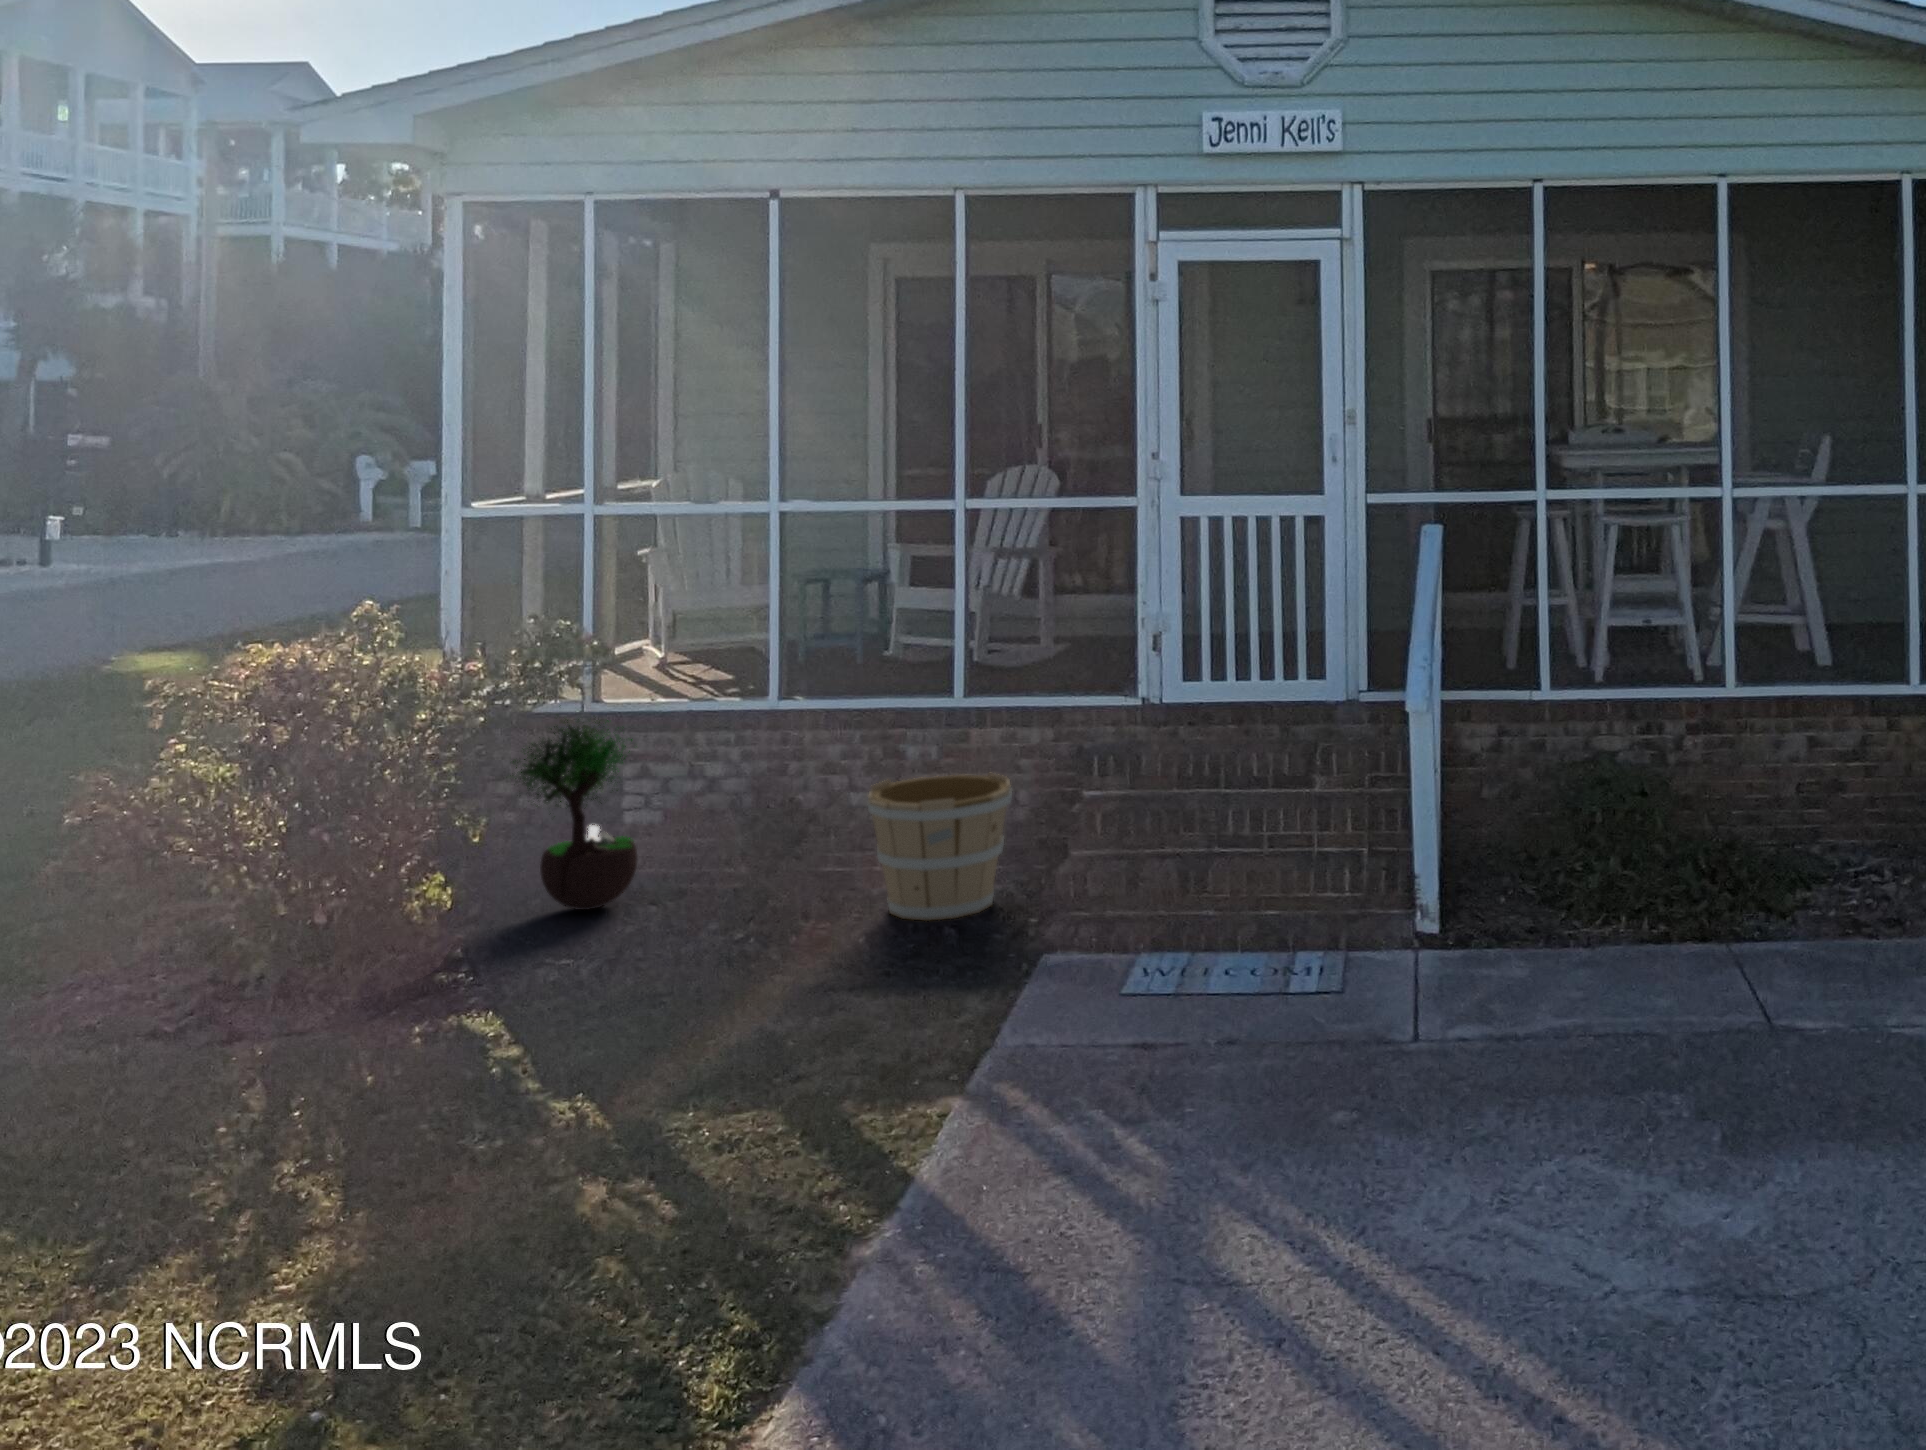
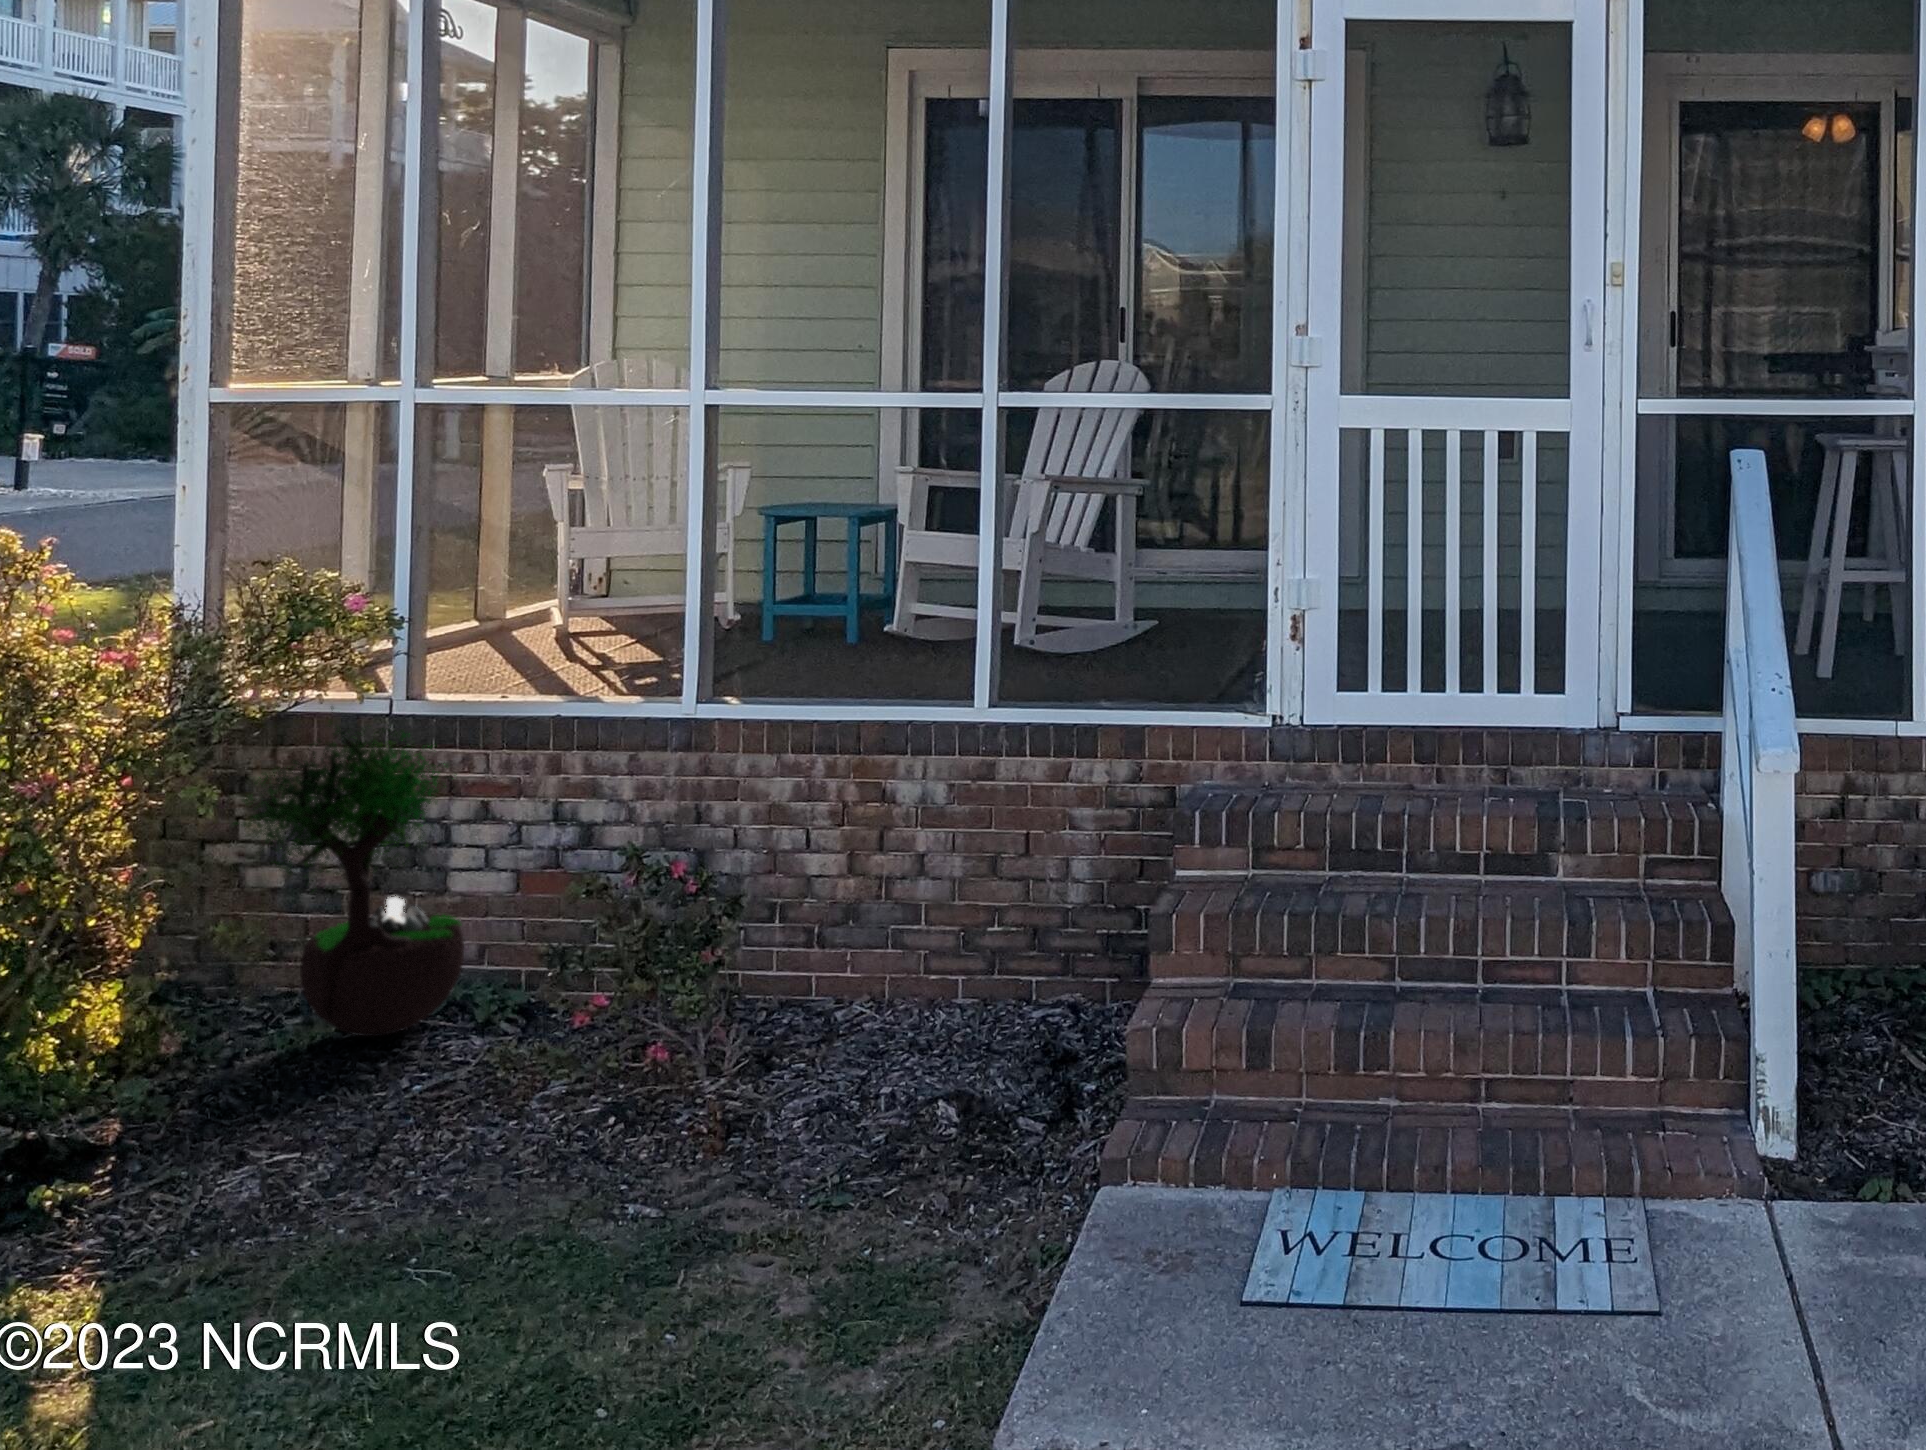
wooden bucket: present [868,773,1012,921] -> none [823,831,1063,1084]

